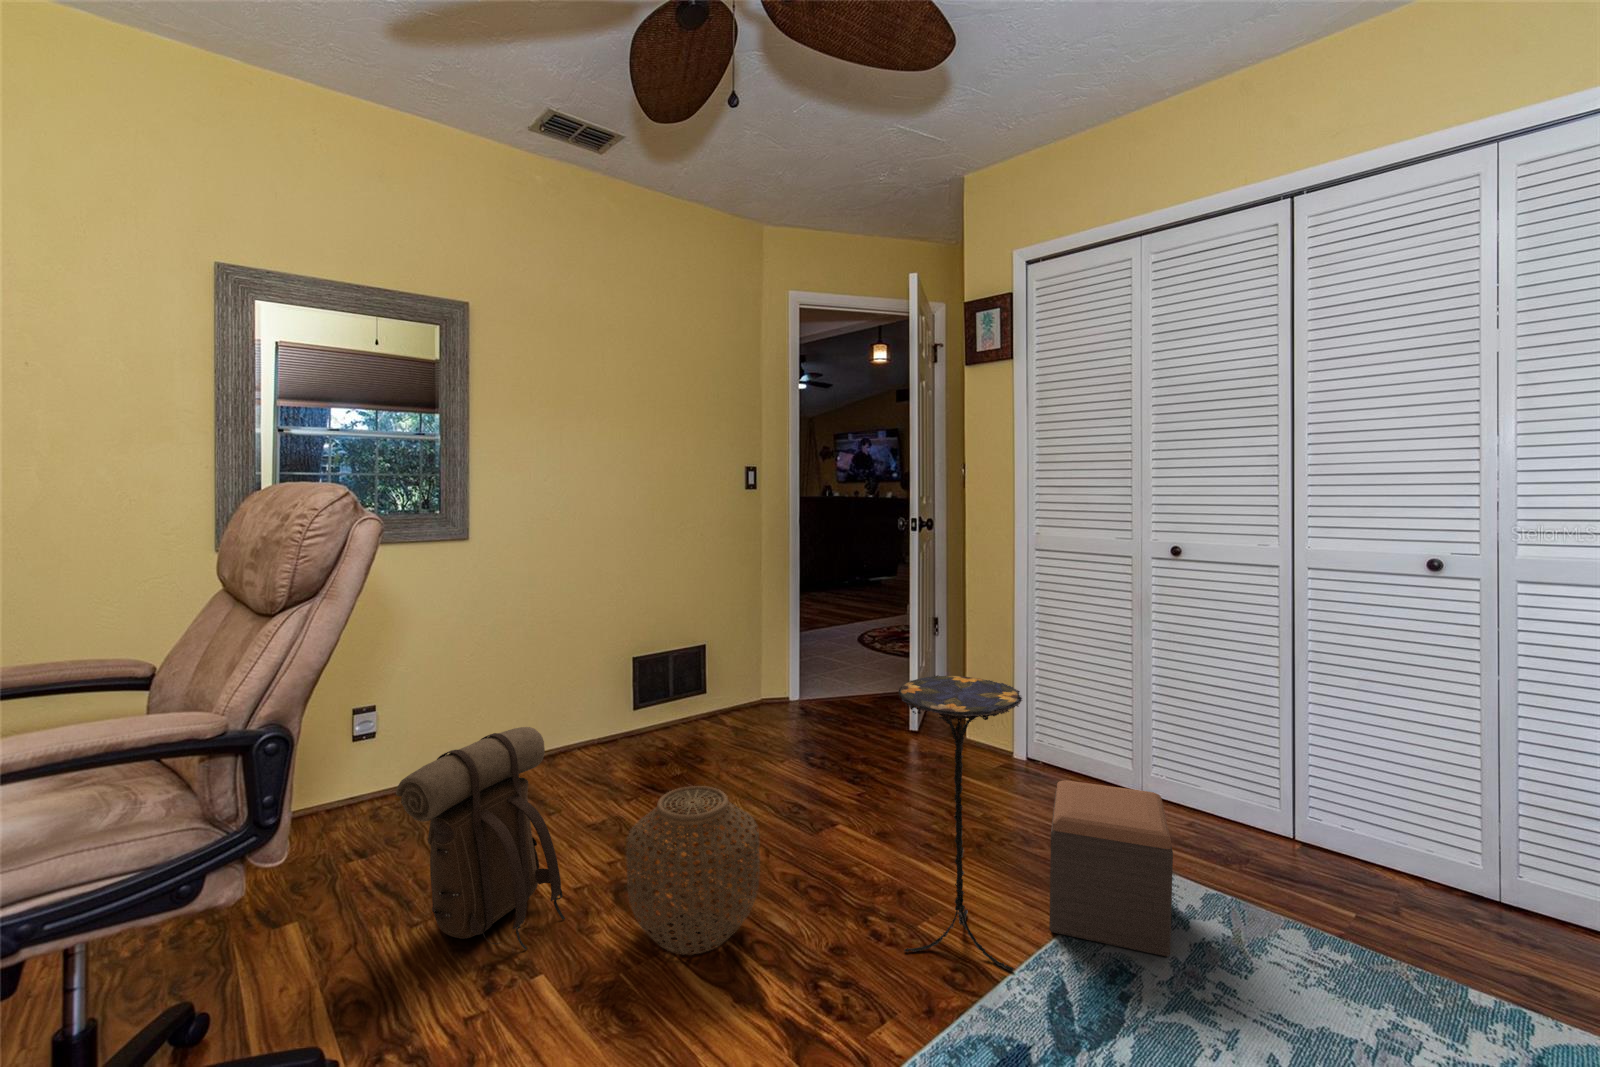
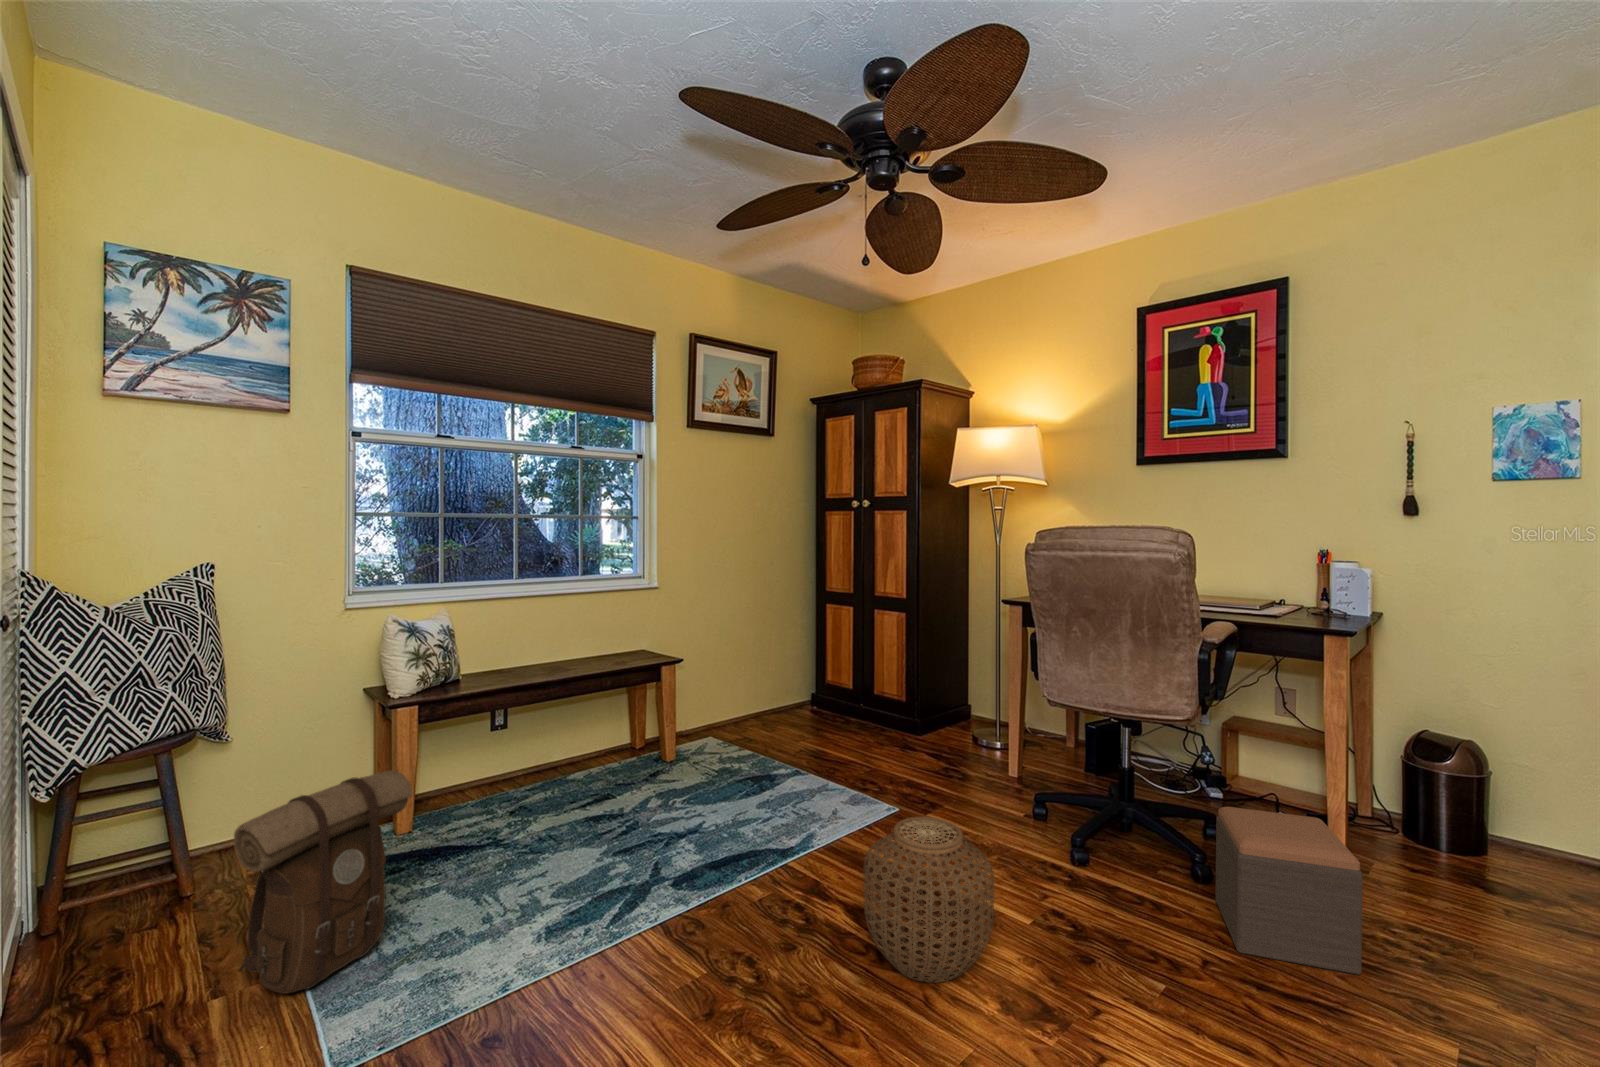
side table: present [898,675,1022,971] -> none [623,701,733,981]
backpack: present [396,727,565,950] -> present [234,770,412,994]
footstool: present [1049,780,1173,957] -> present [1215,807,1363,975]

